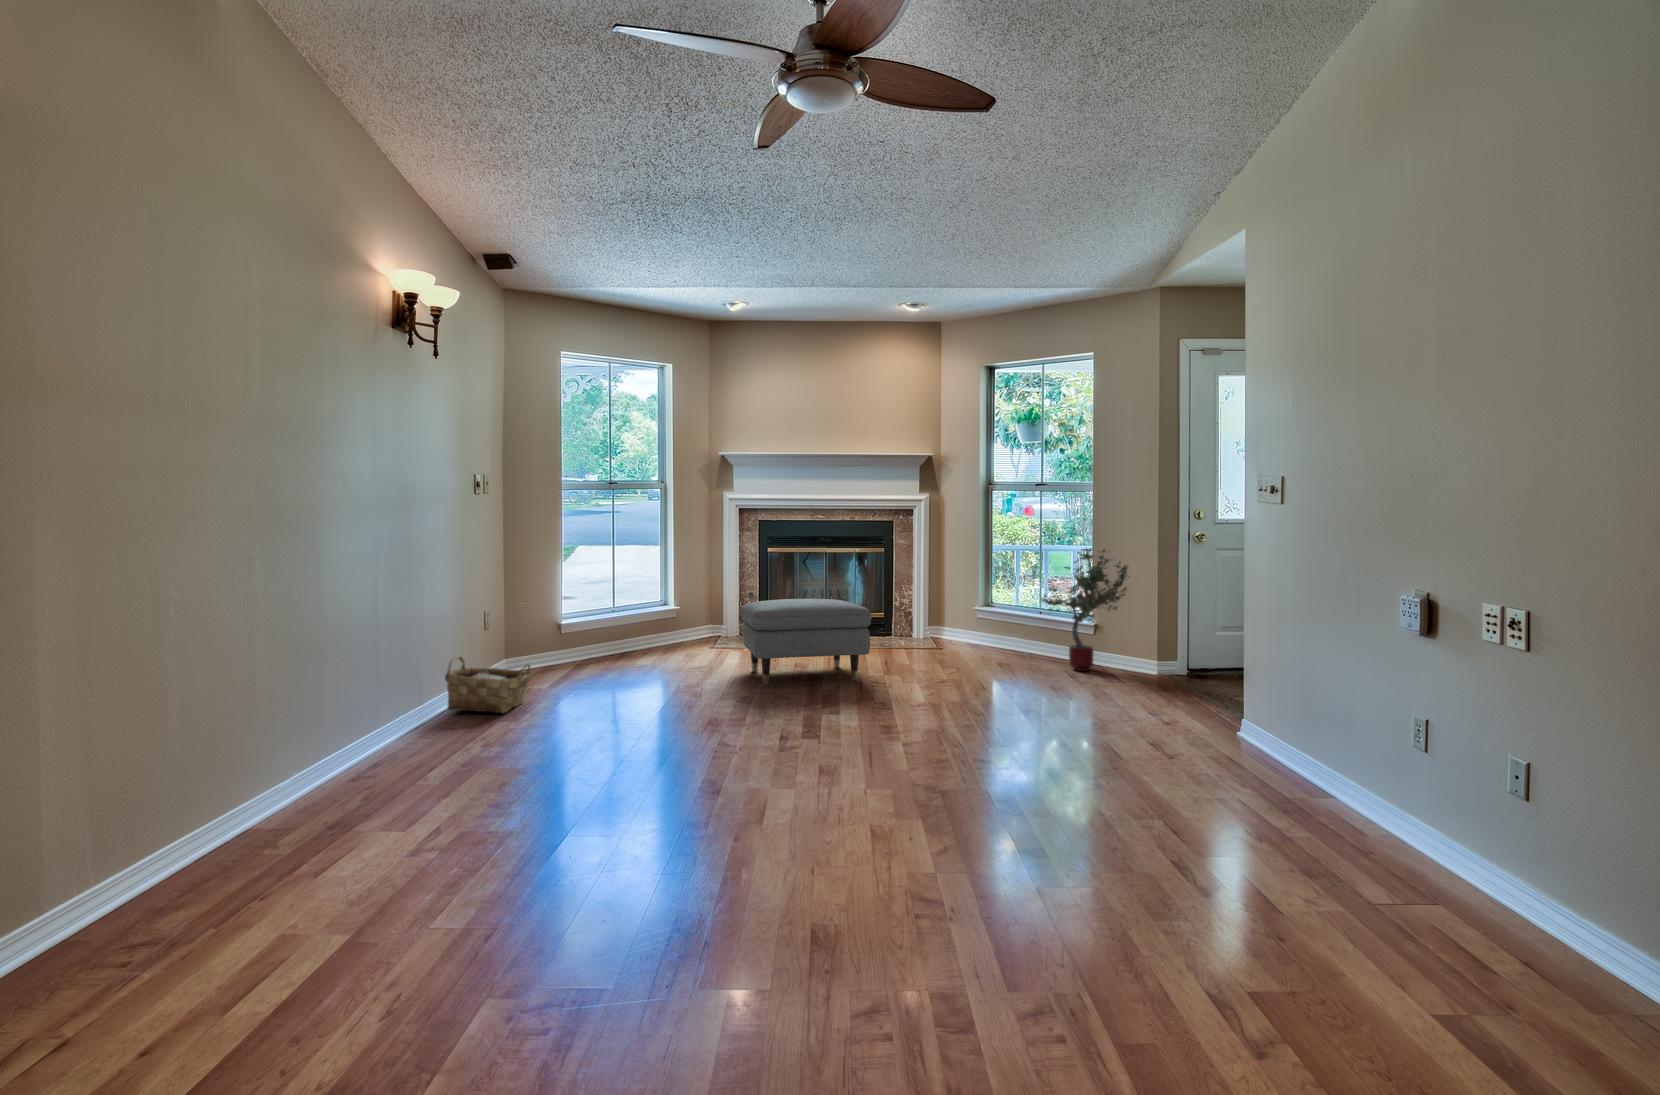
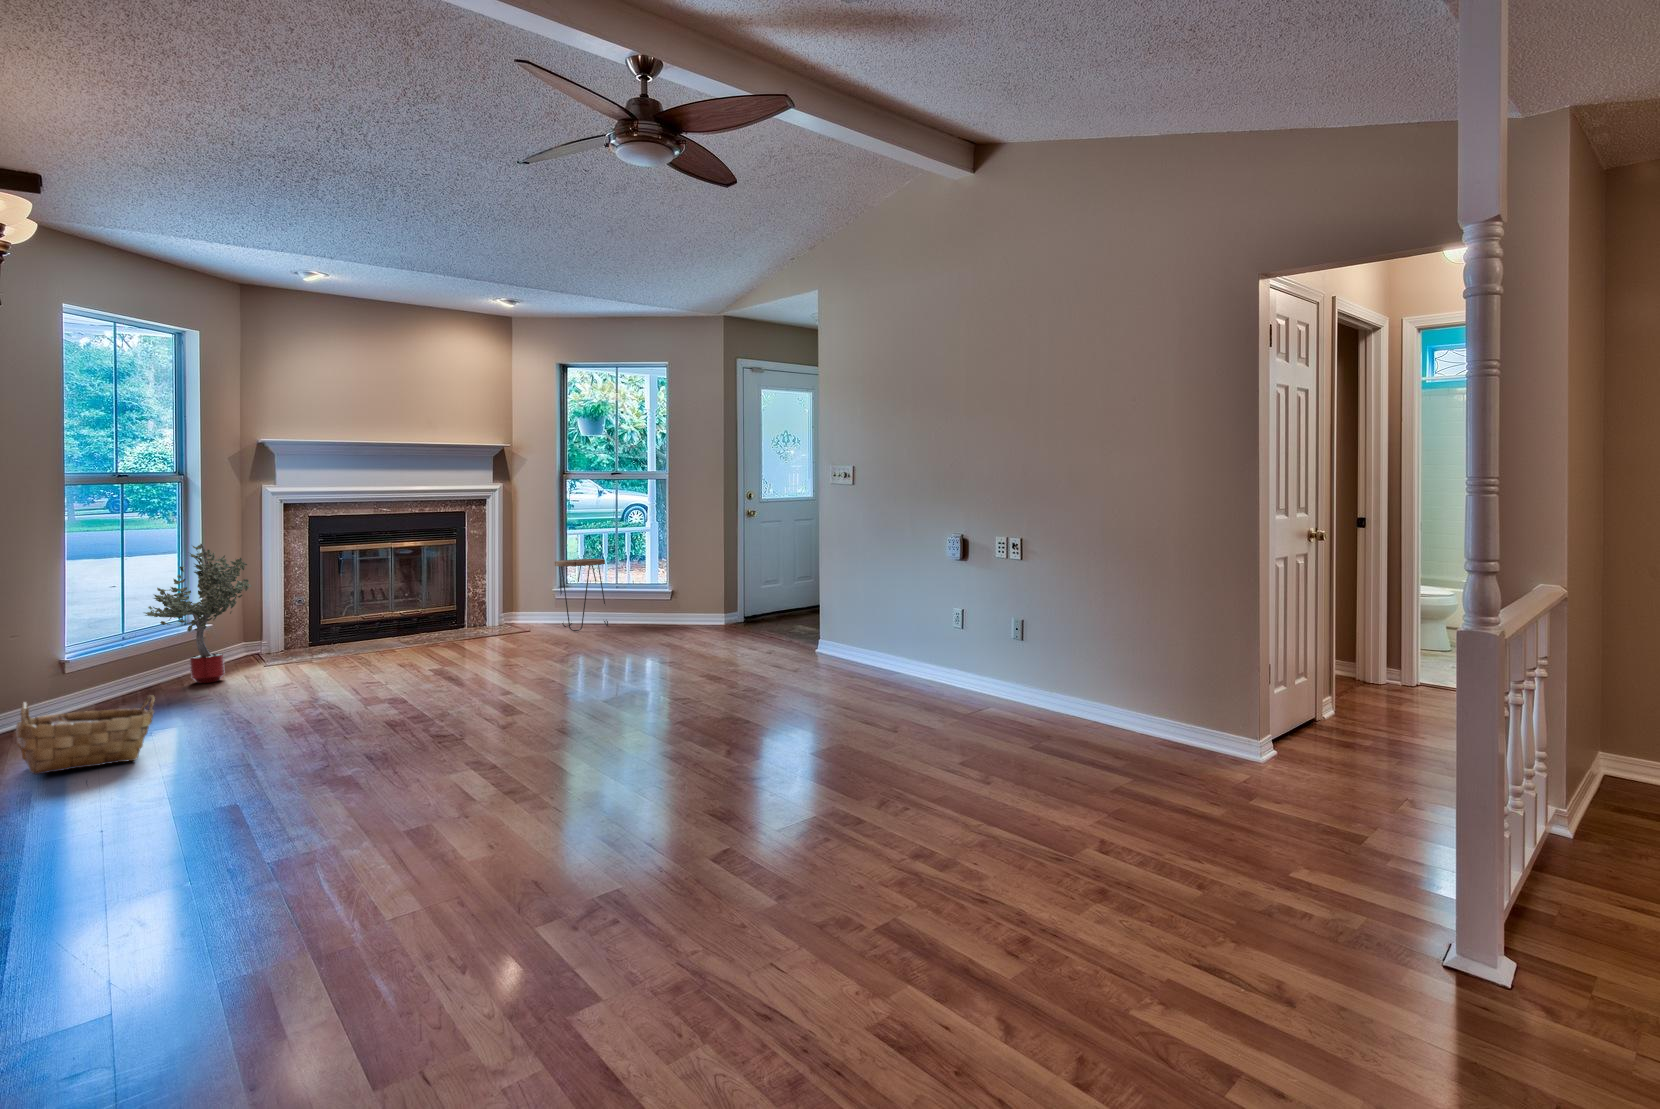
potted tree: present [1042,548,1129,671] -> present [146,544,251,683]
side table: none [966,576,1020,656] -> present [554,559,608,631]
ottoman: present [741,599,871,685] -> none [360,589,520,679]

